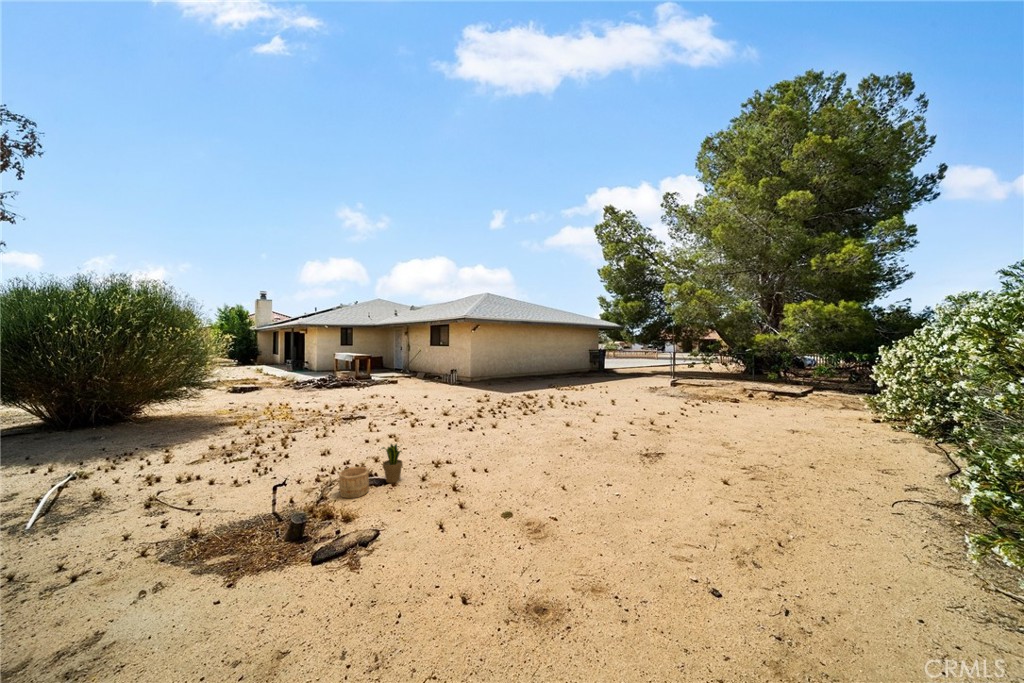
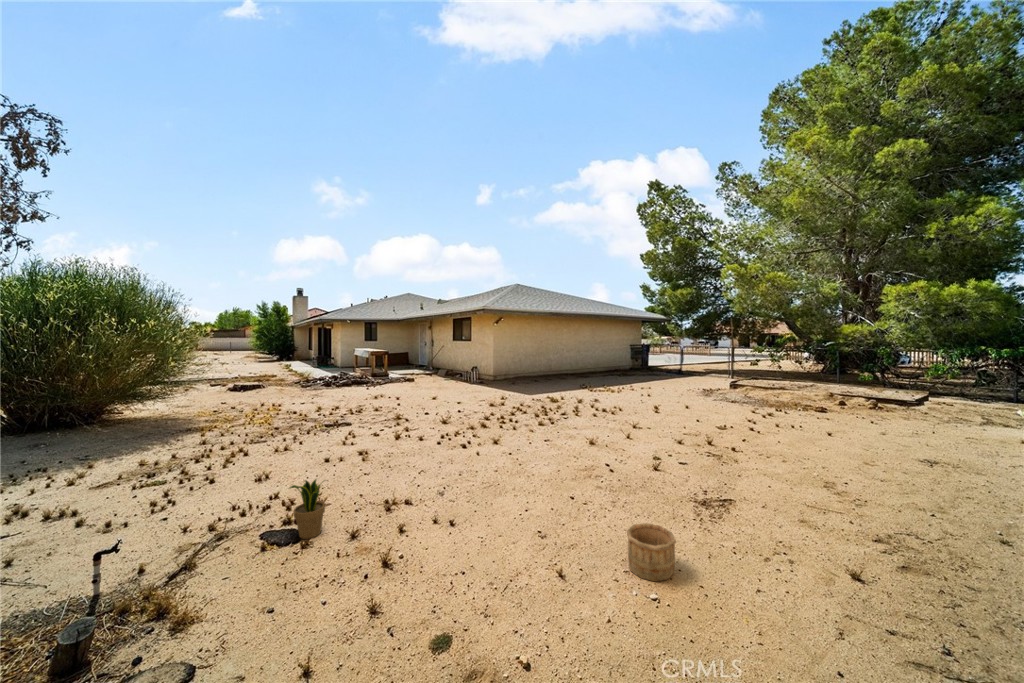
wooden bucket: present [338,467,369,498] -> present [627,523,676,582]

